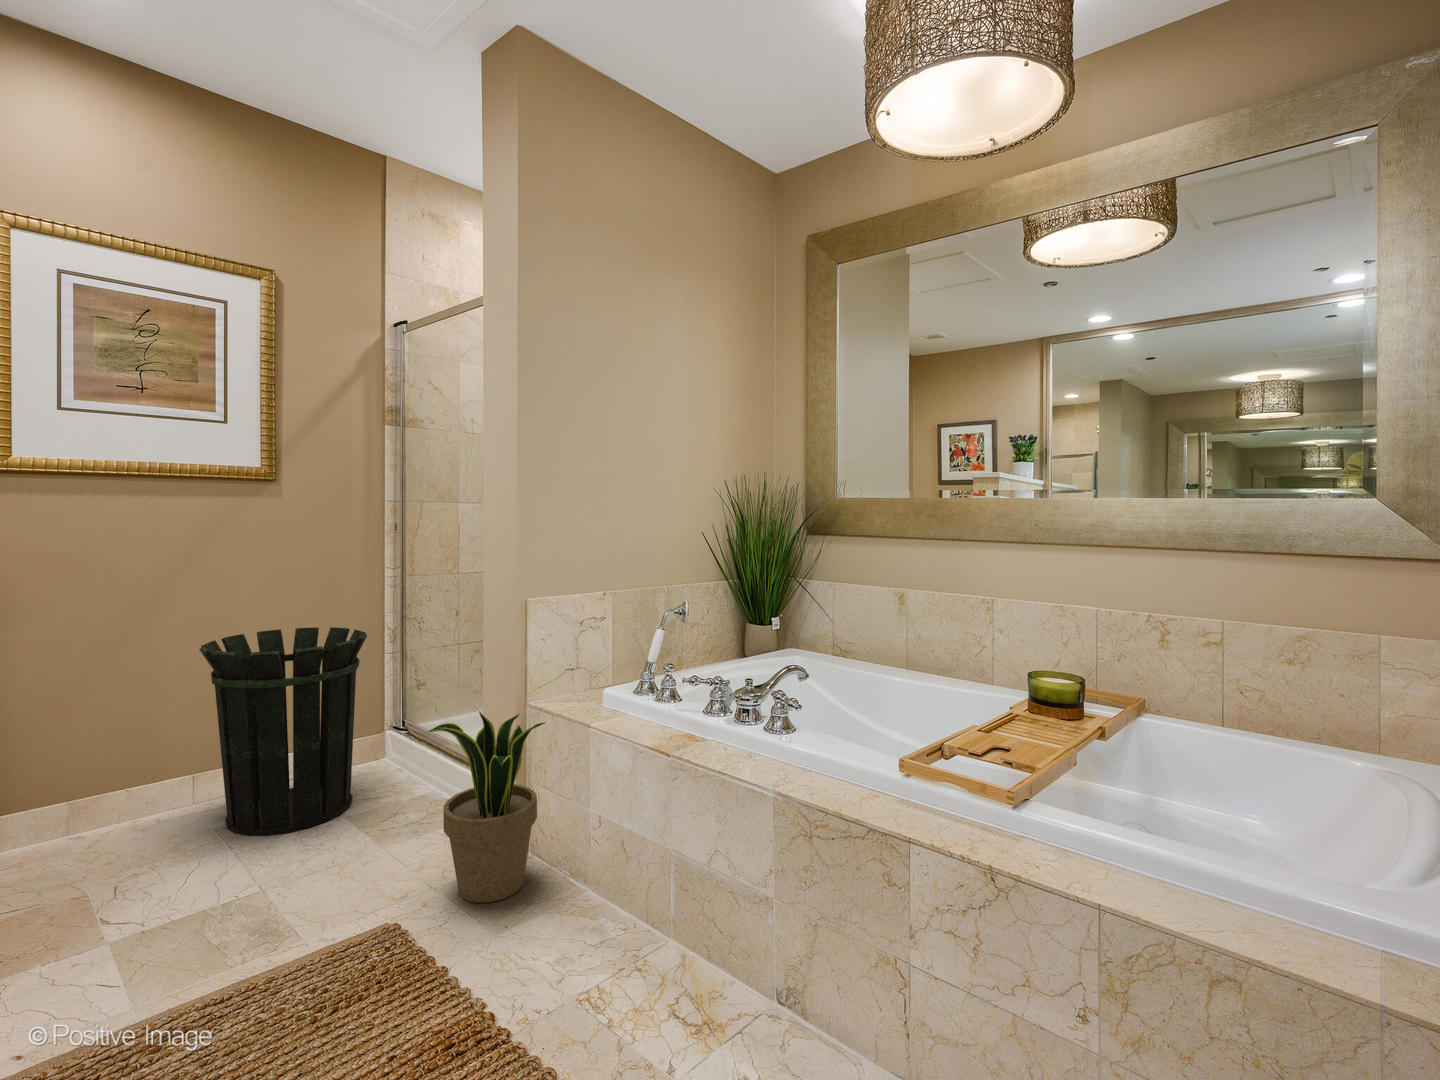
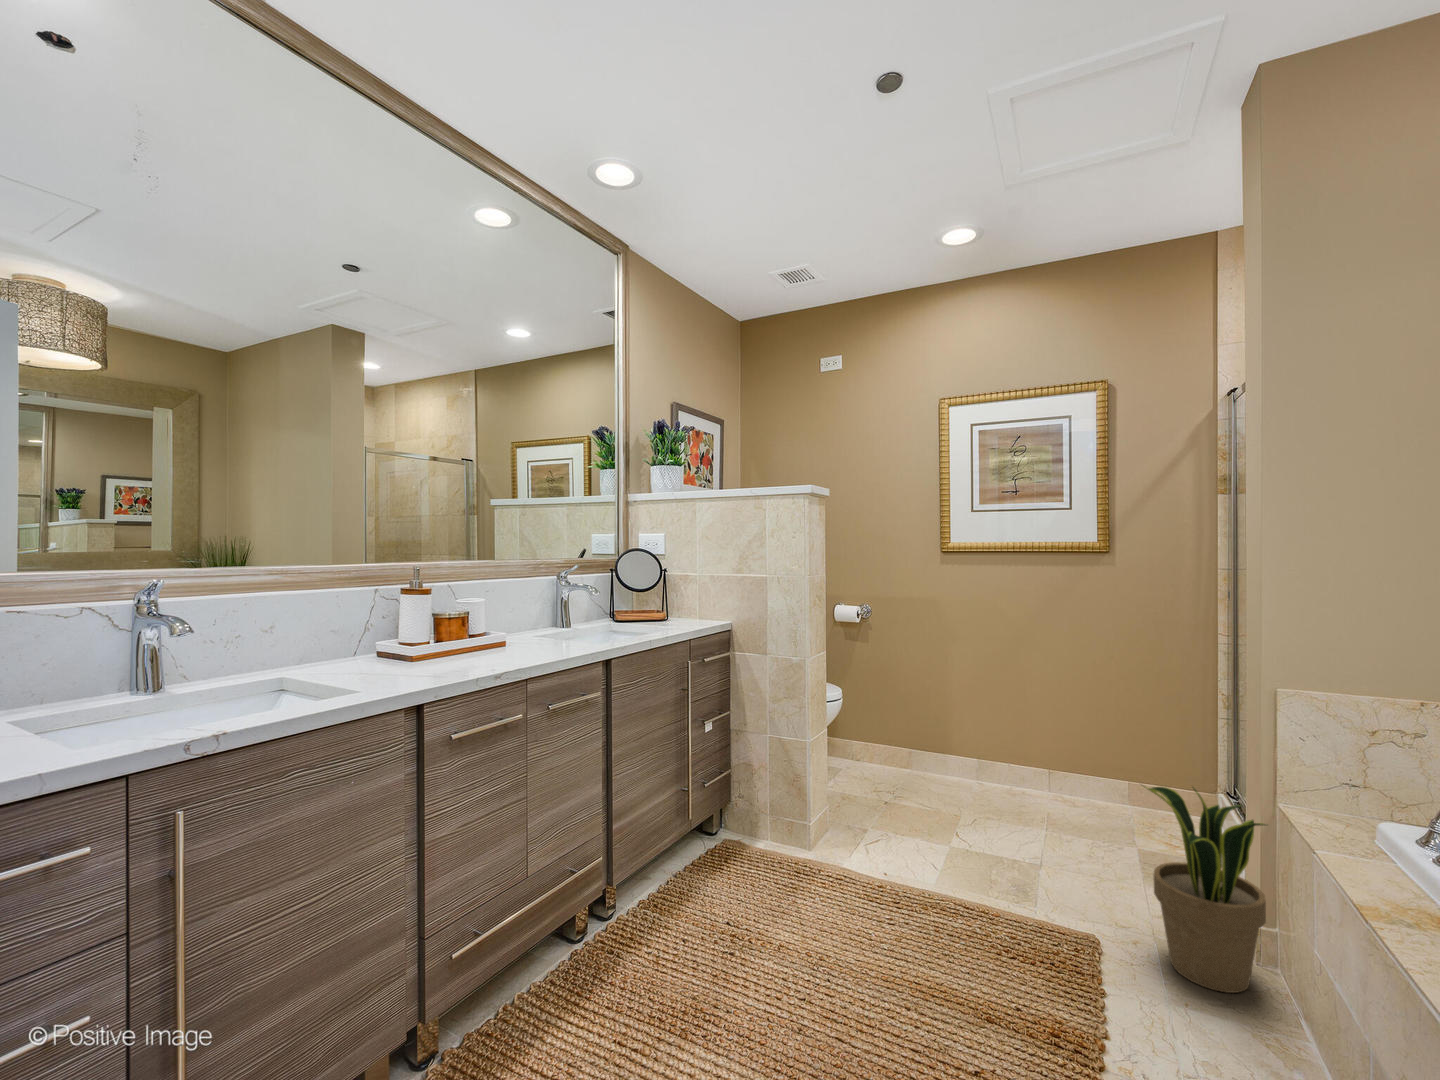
waste bin: present [199,627,367,836] -> none [1036,673,1171,848]

